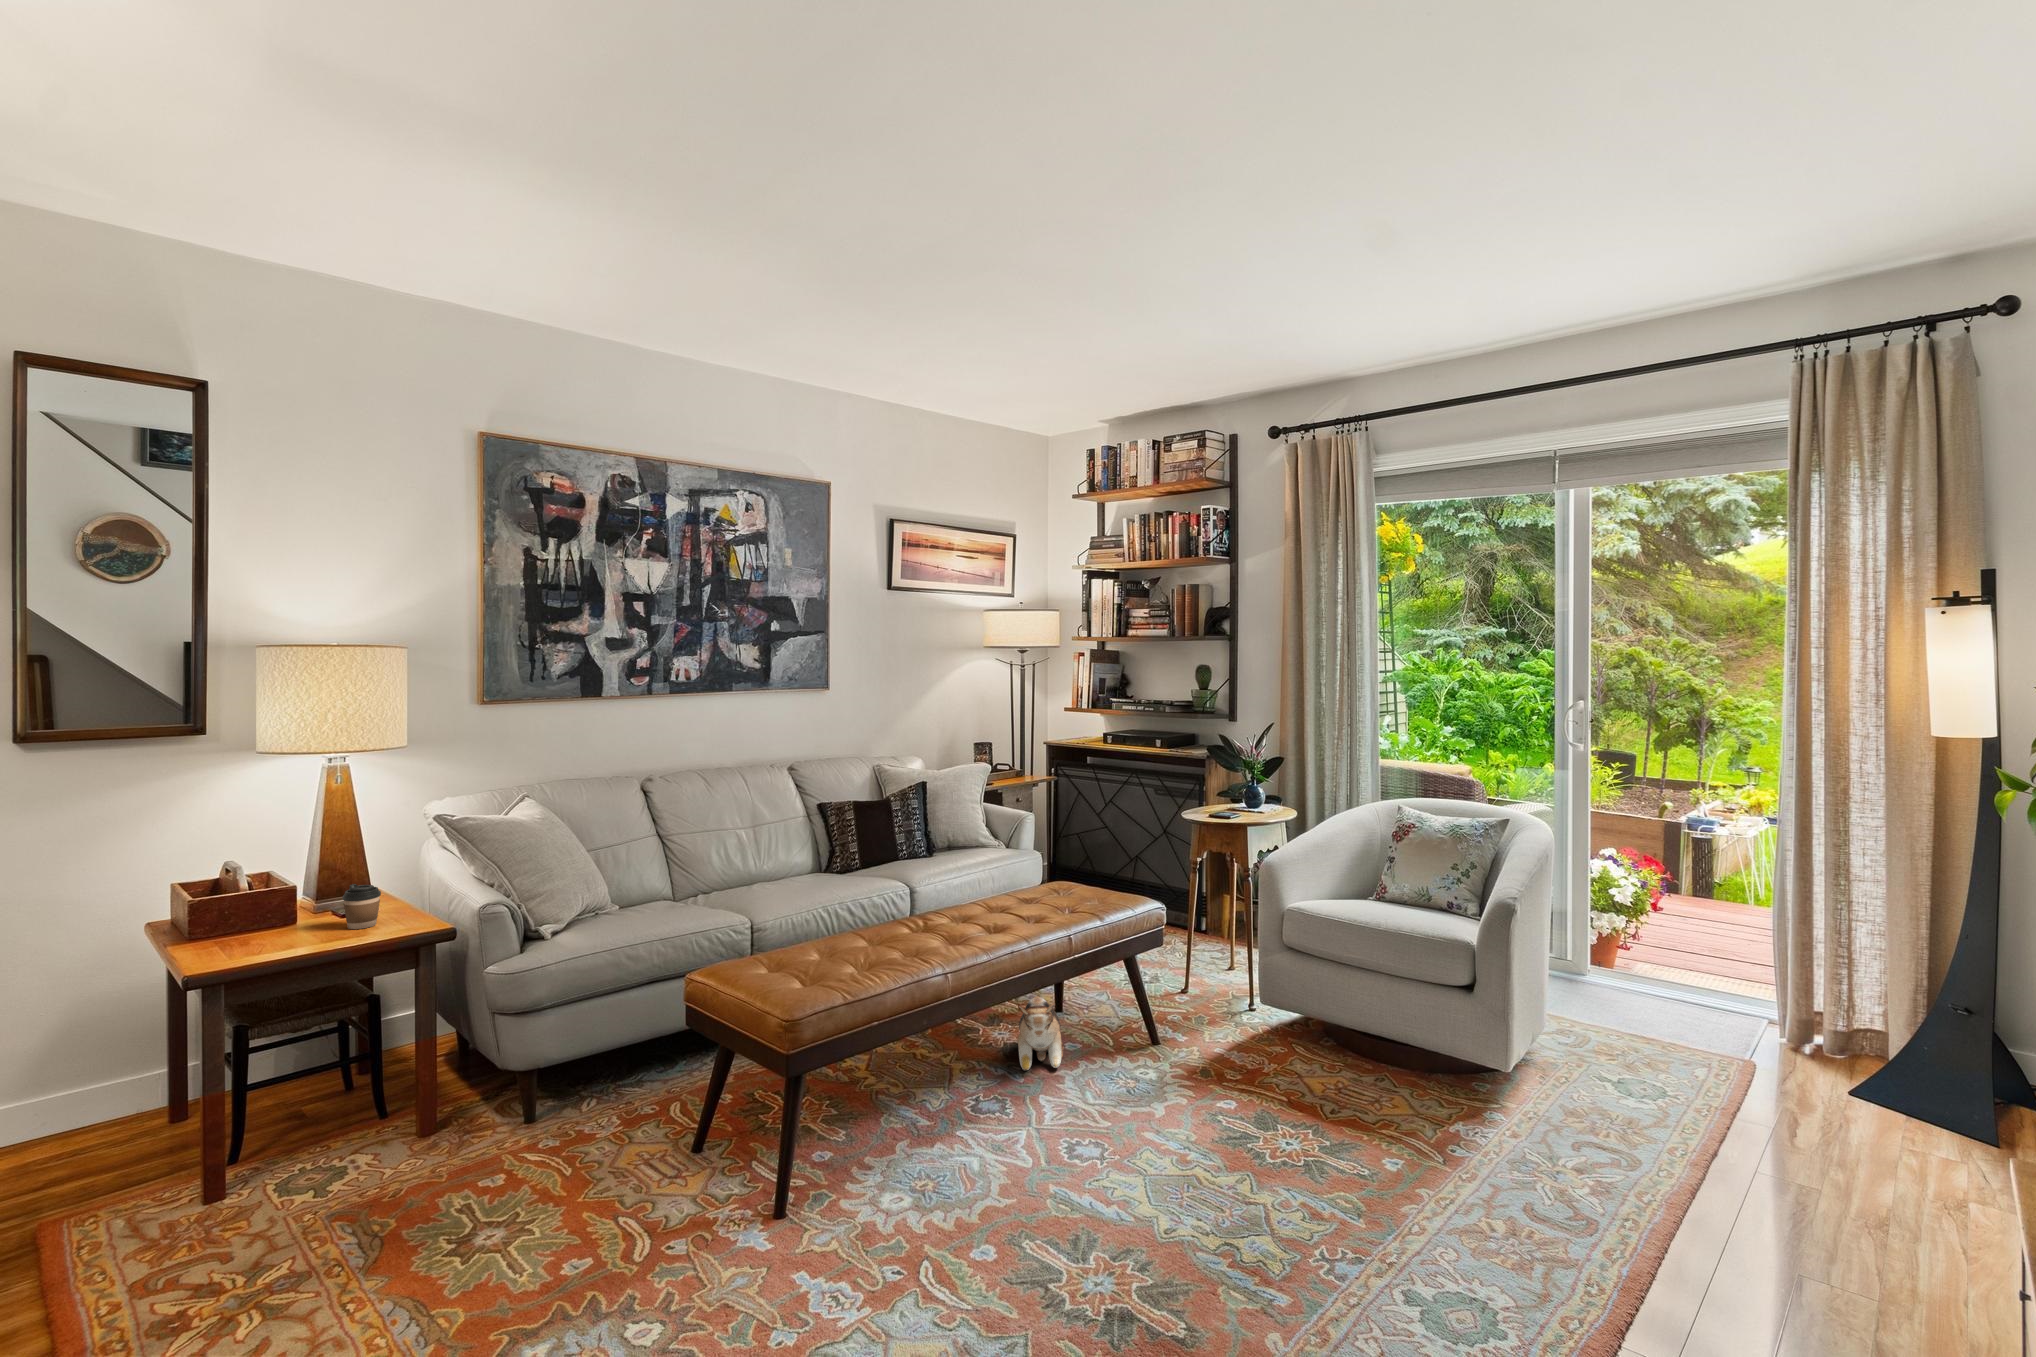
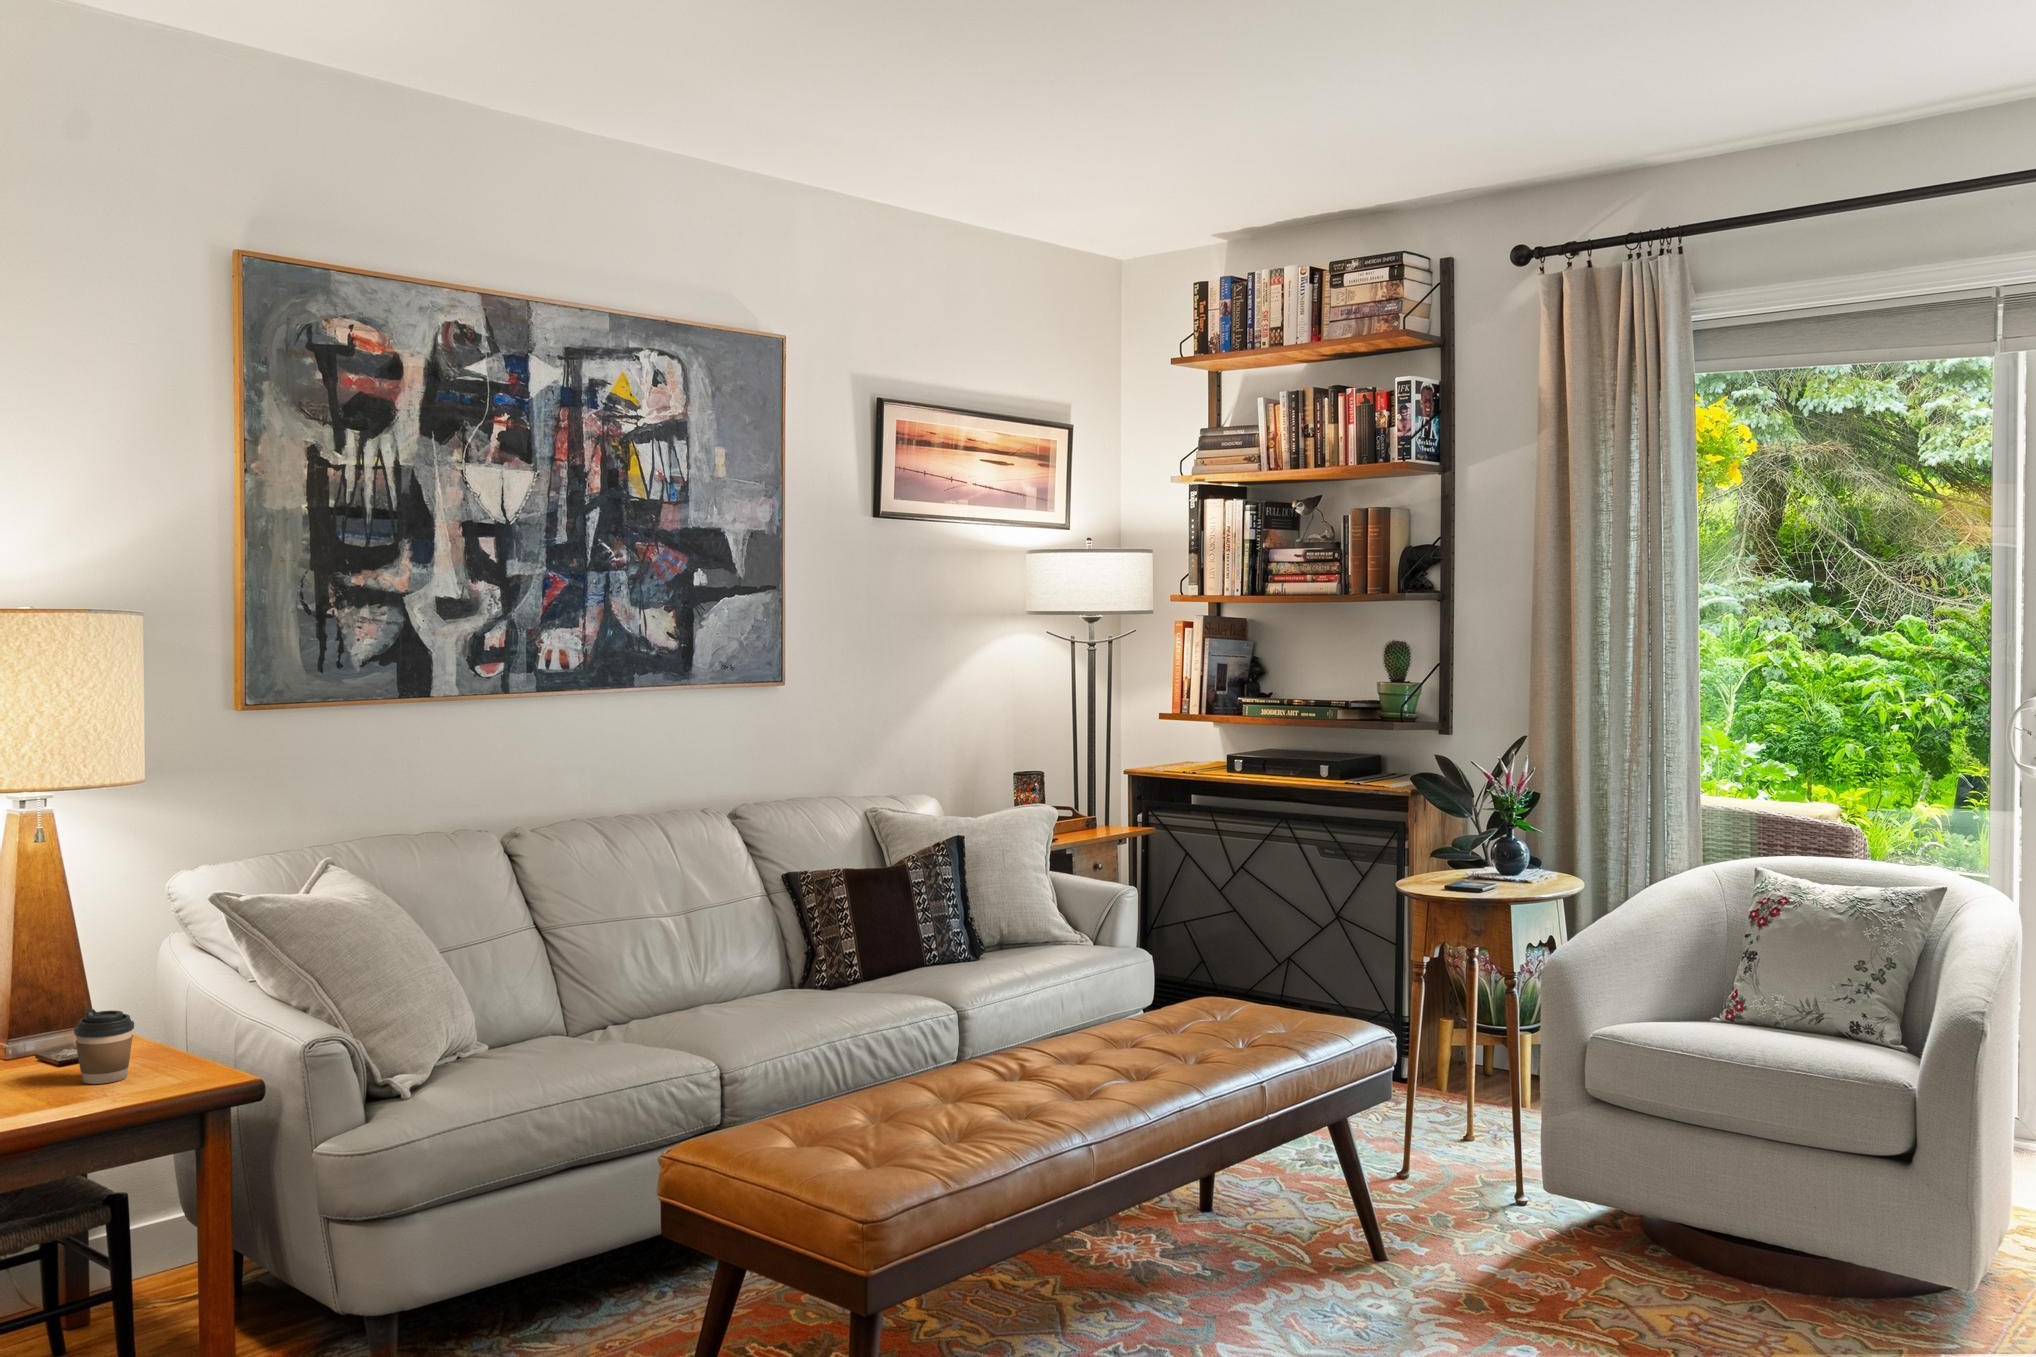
plush toy: present [1018,996,1064,1070] -> none [1165,1181,1240,1303]

